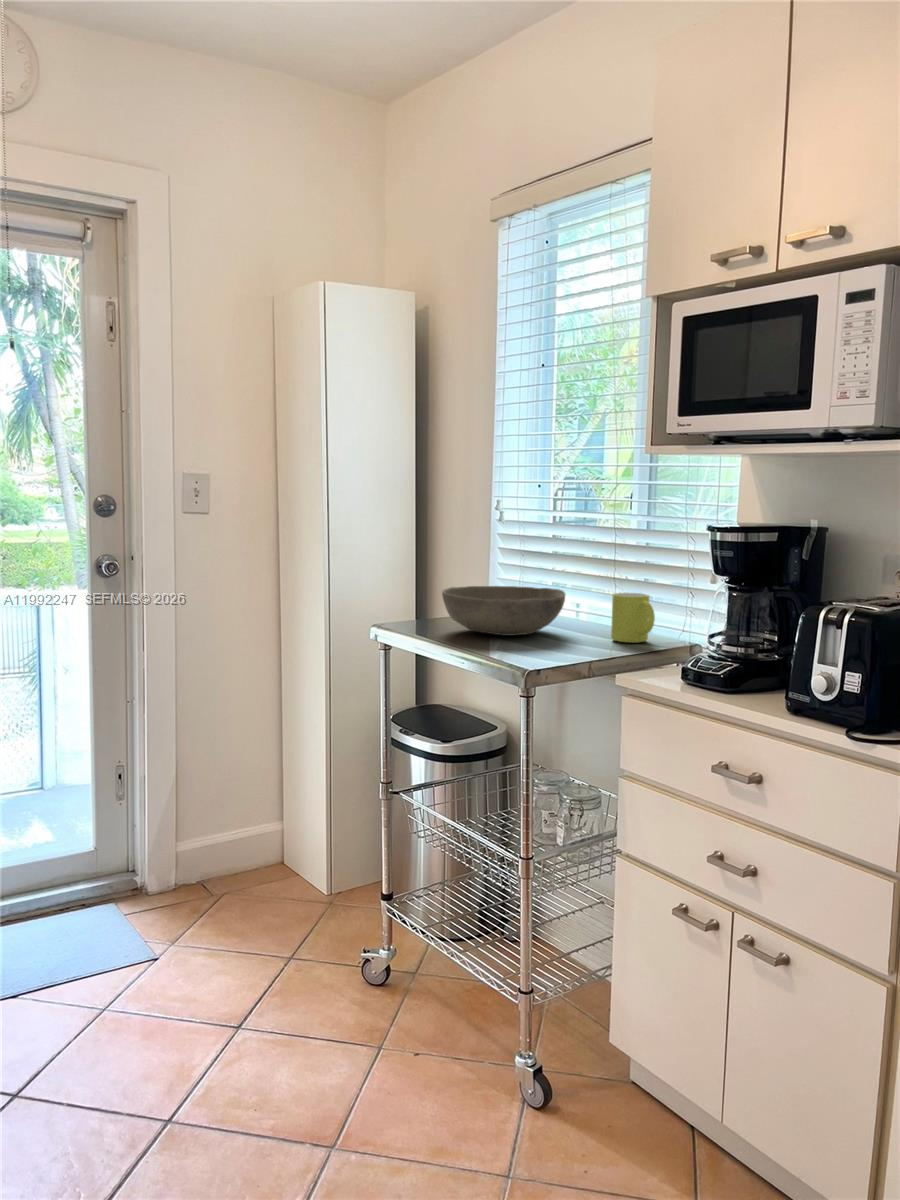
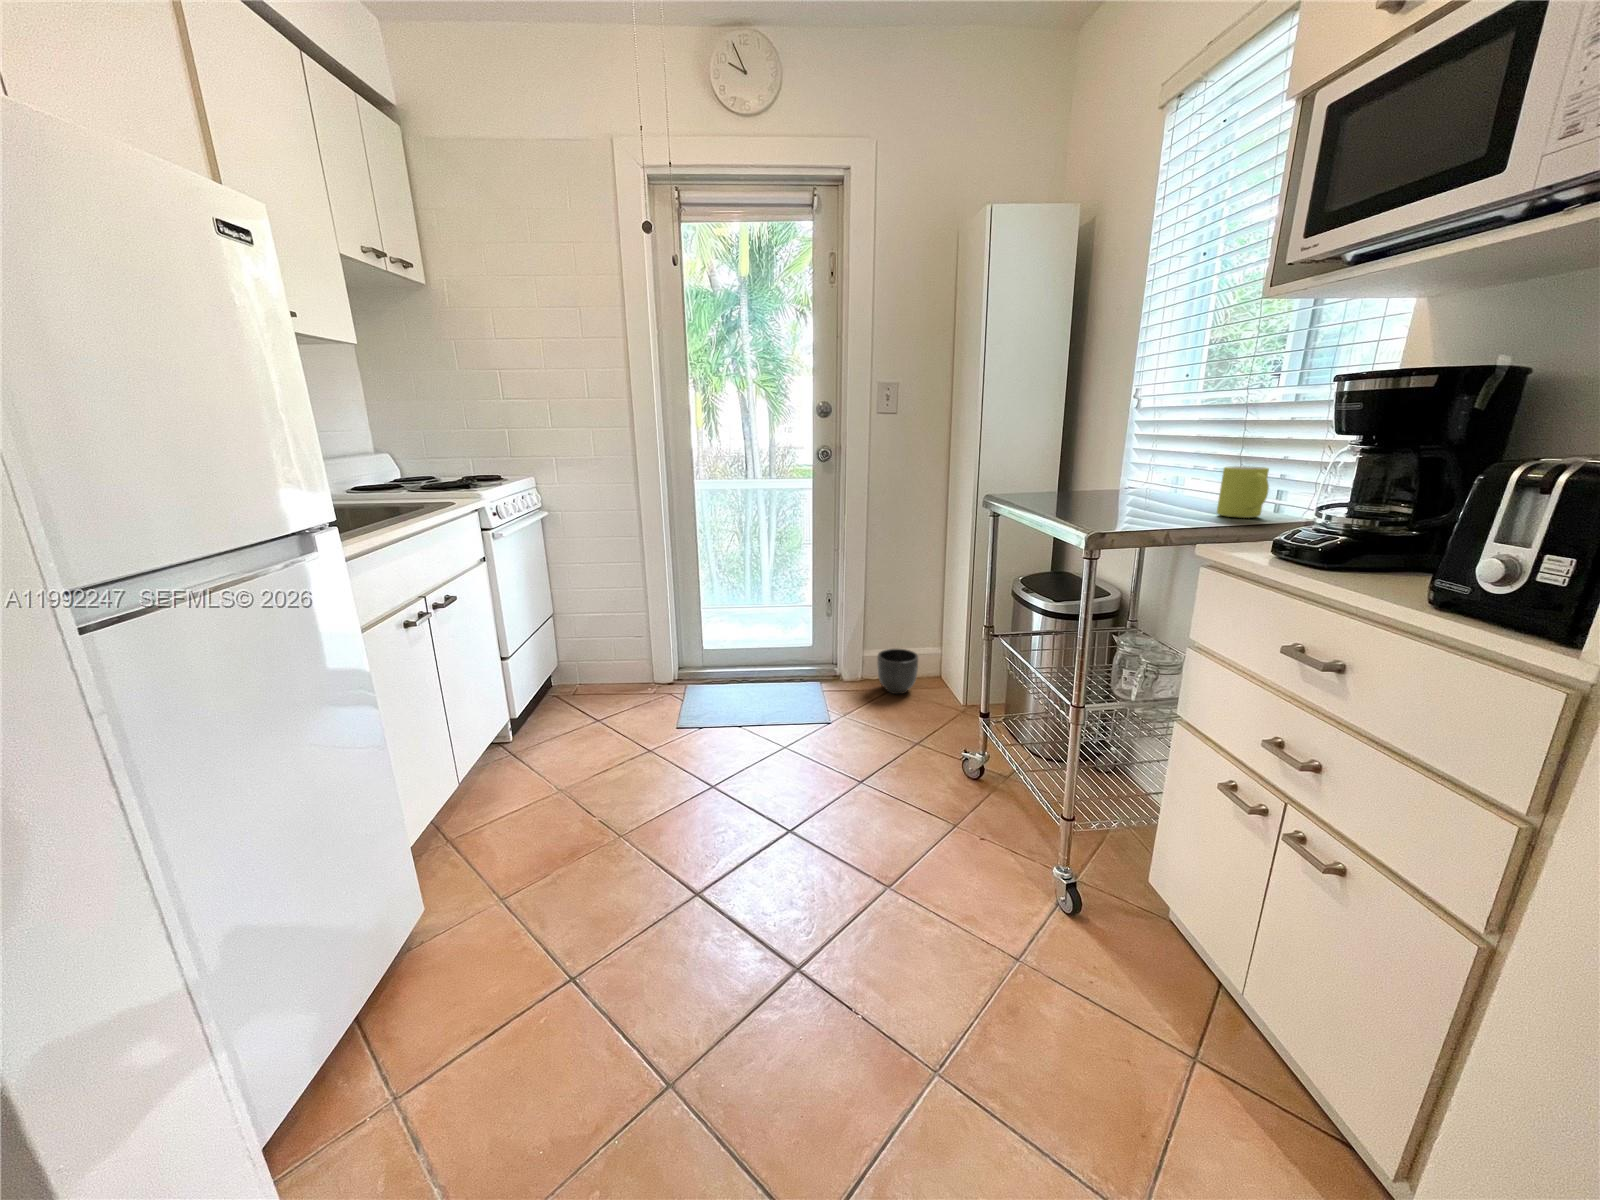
bowl: present [442,586,565,636] -> none [1047,463,1174,507]
planter: none [204,830,262,896] -> present [877,649,918,694]

